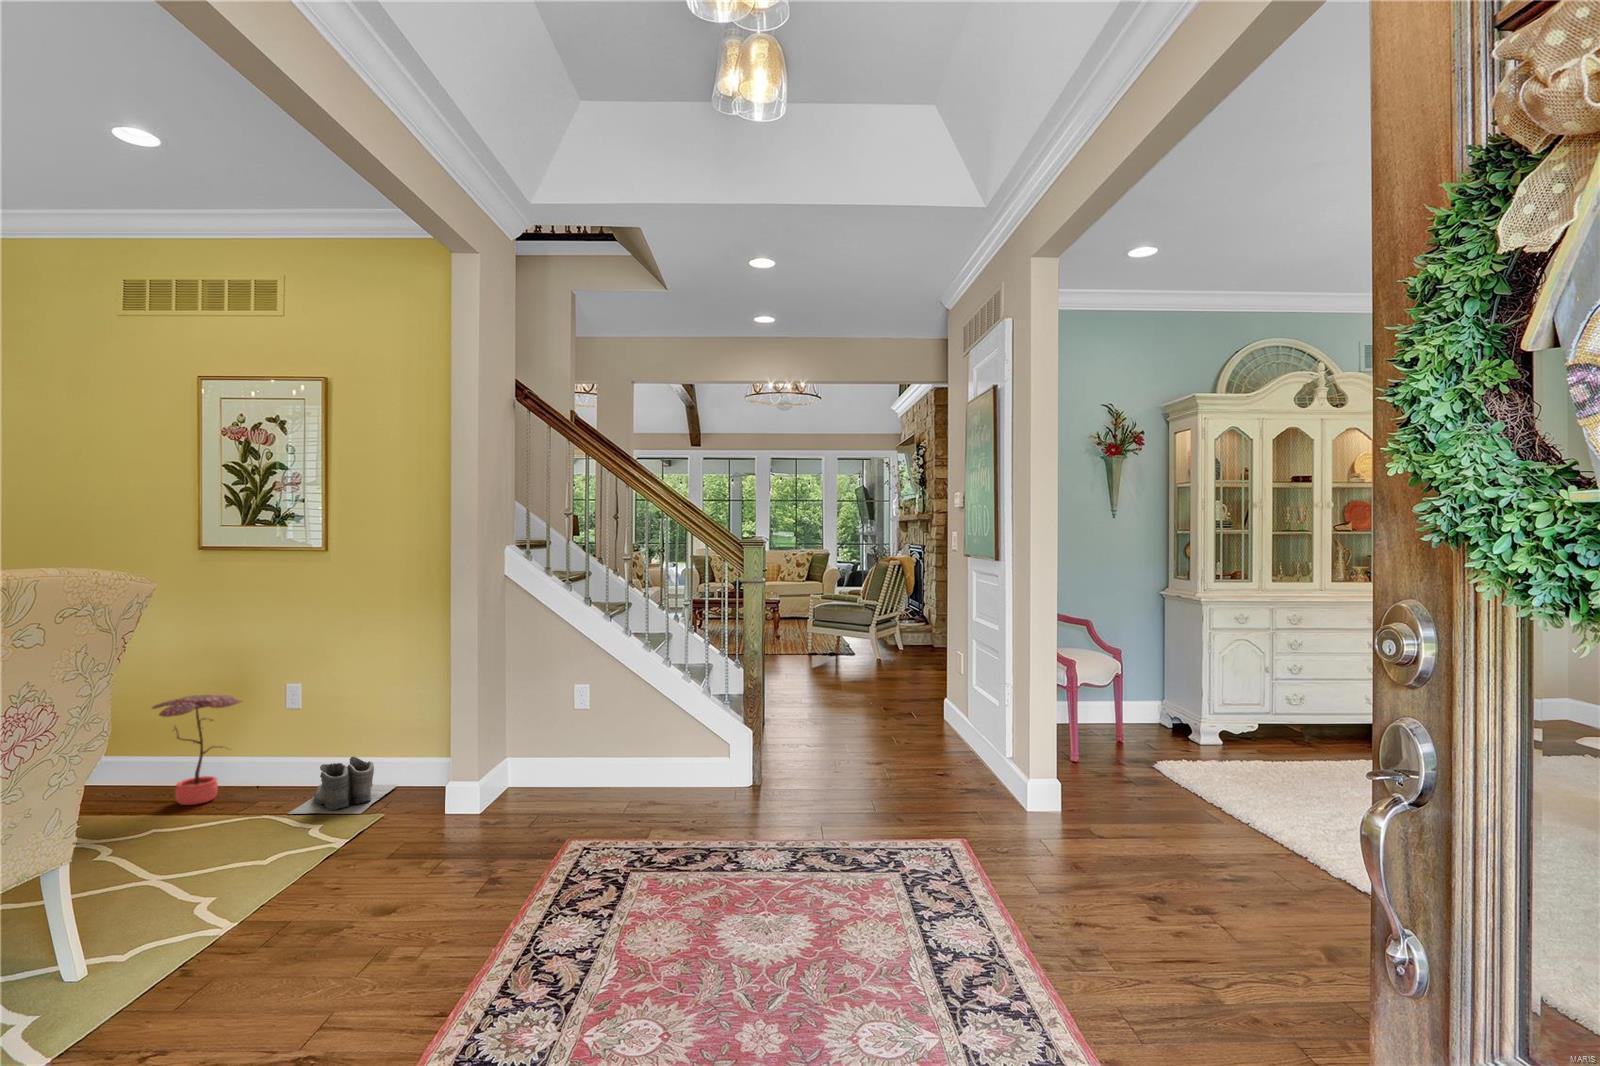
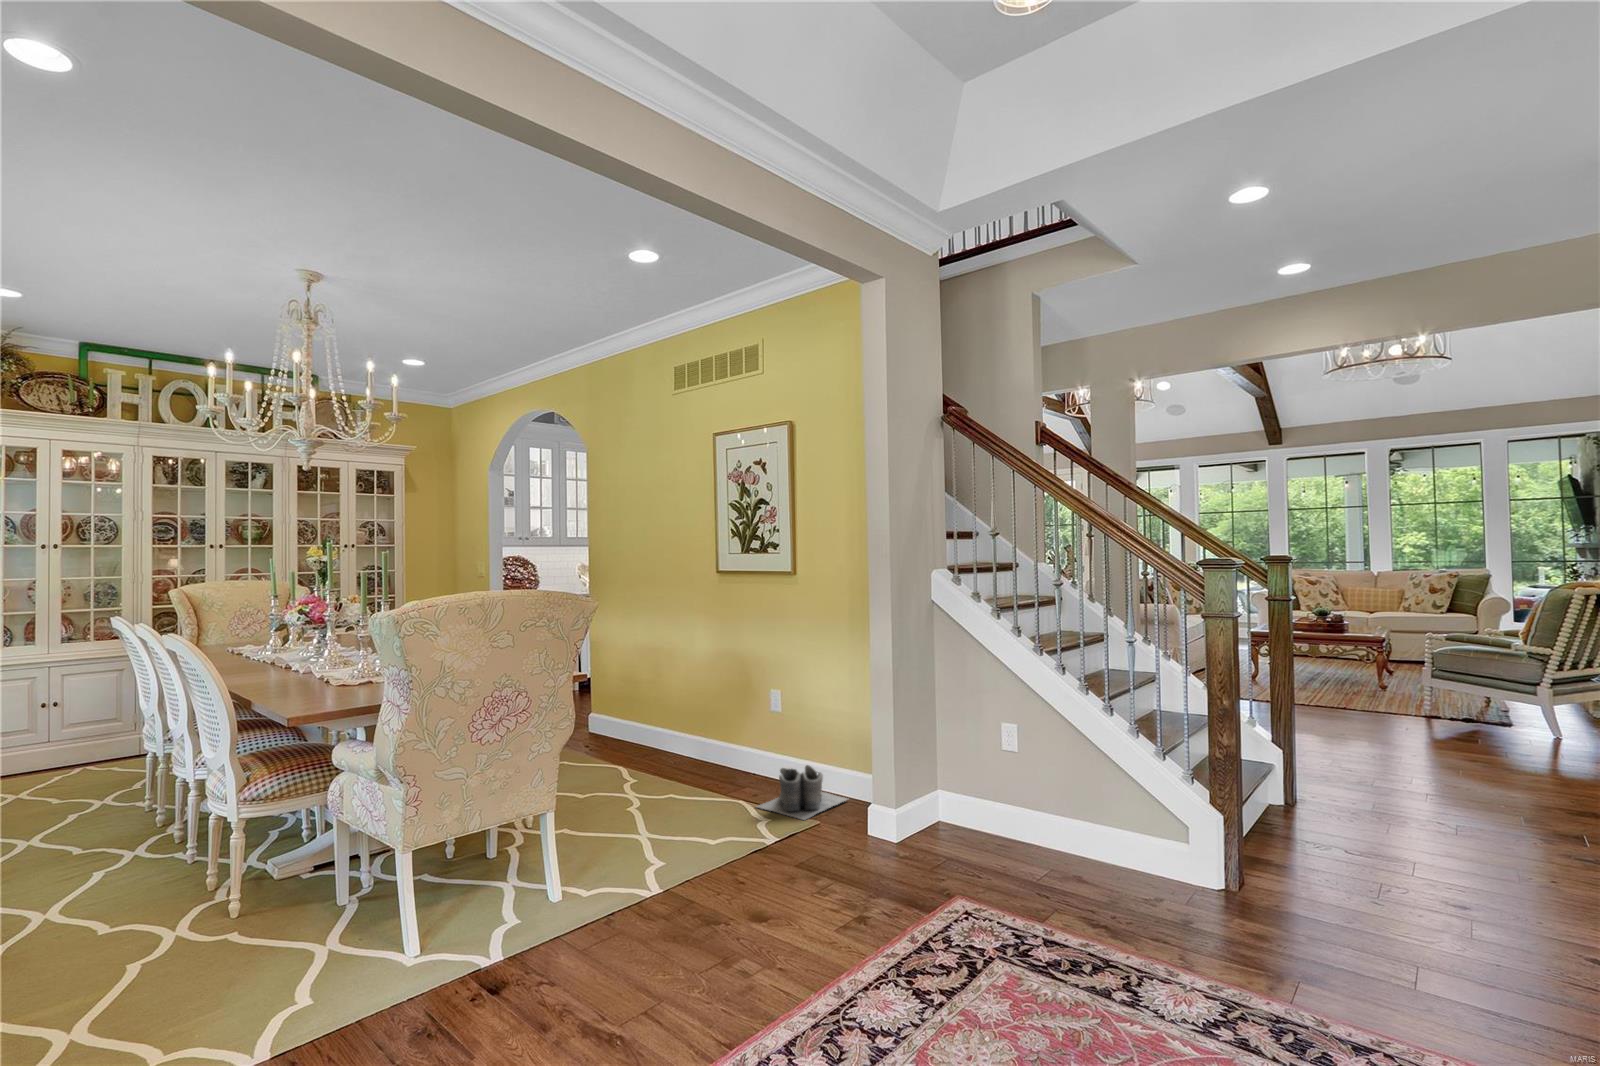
potted plant: present [152,695,242,805] -> none [681,693,737,784]

